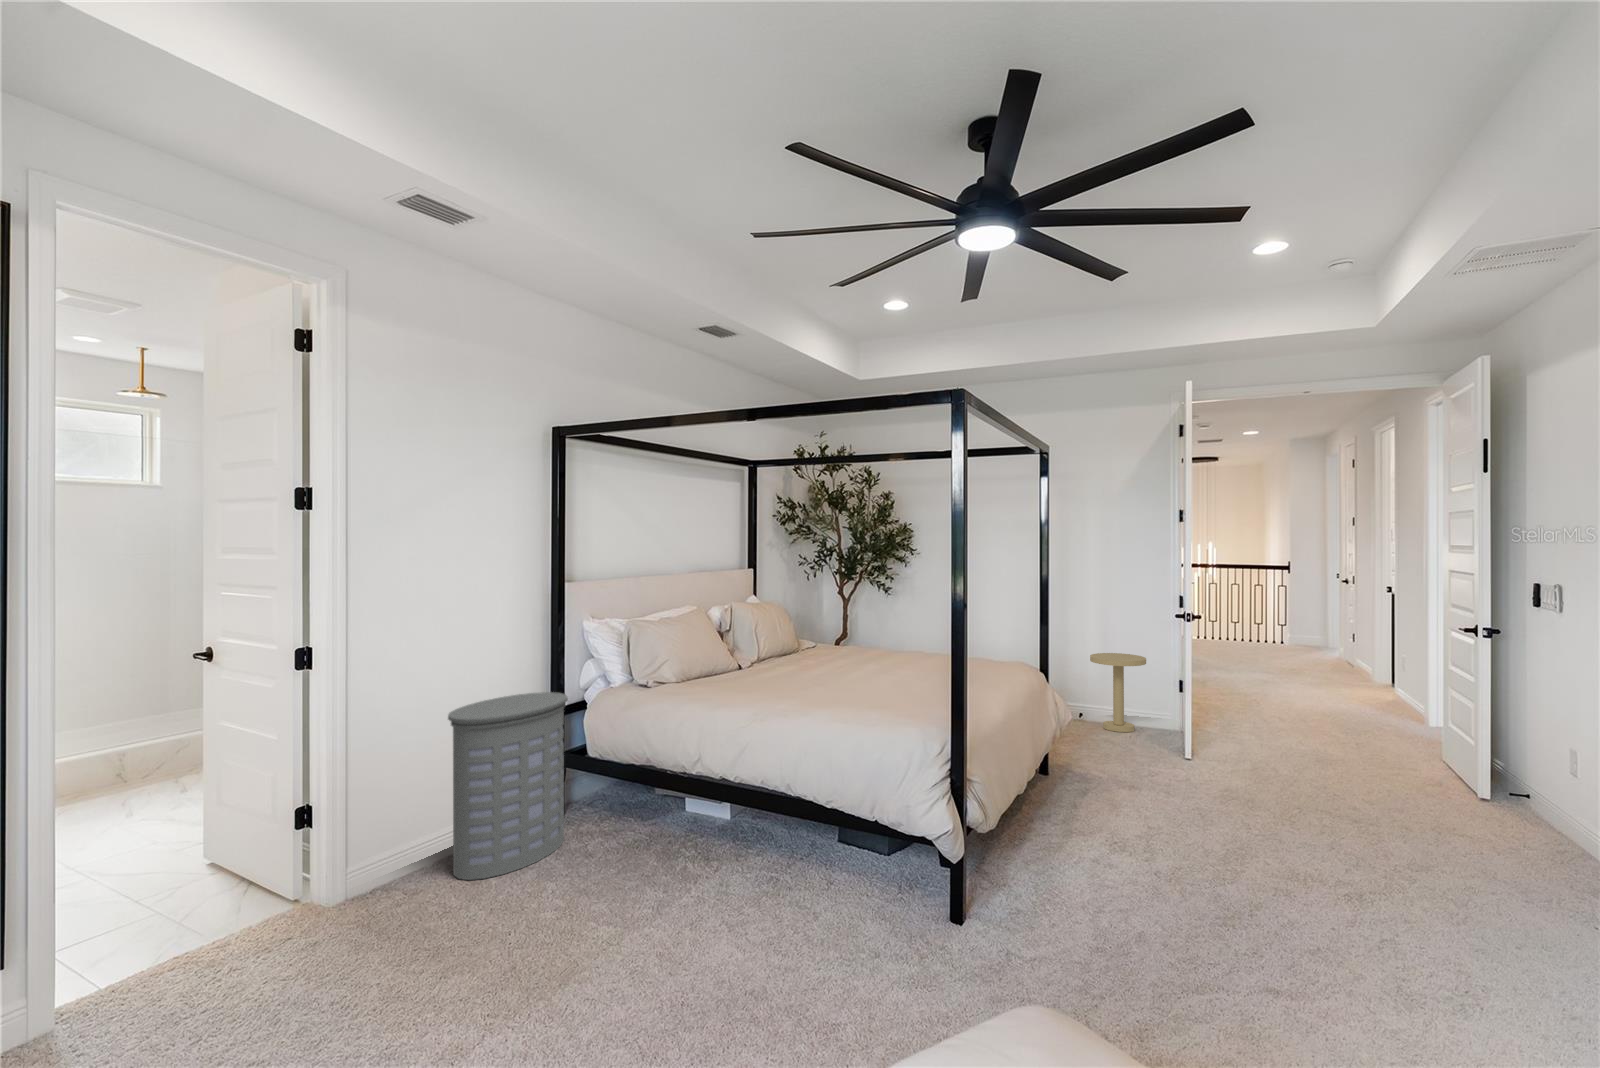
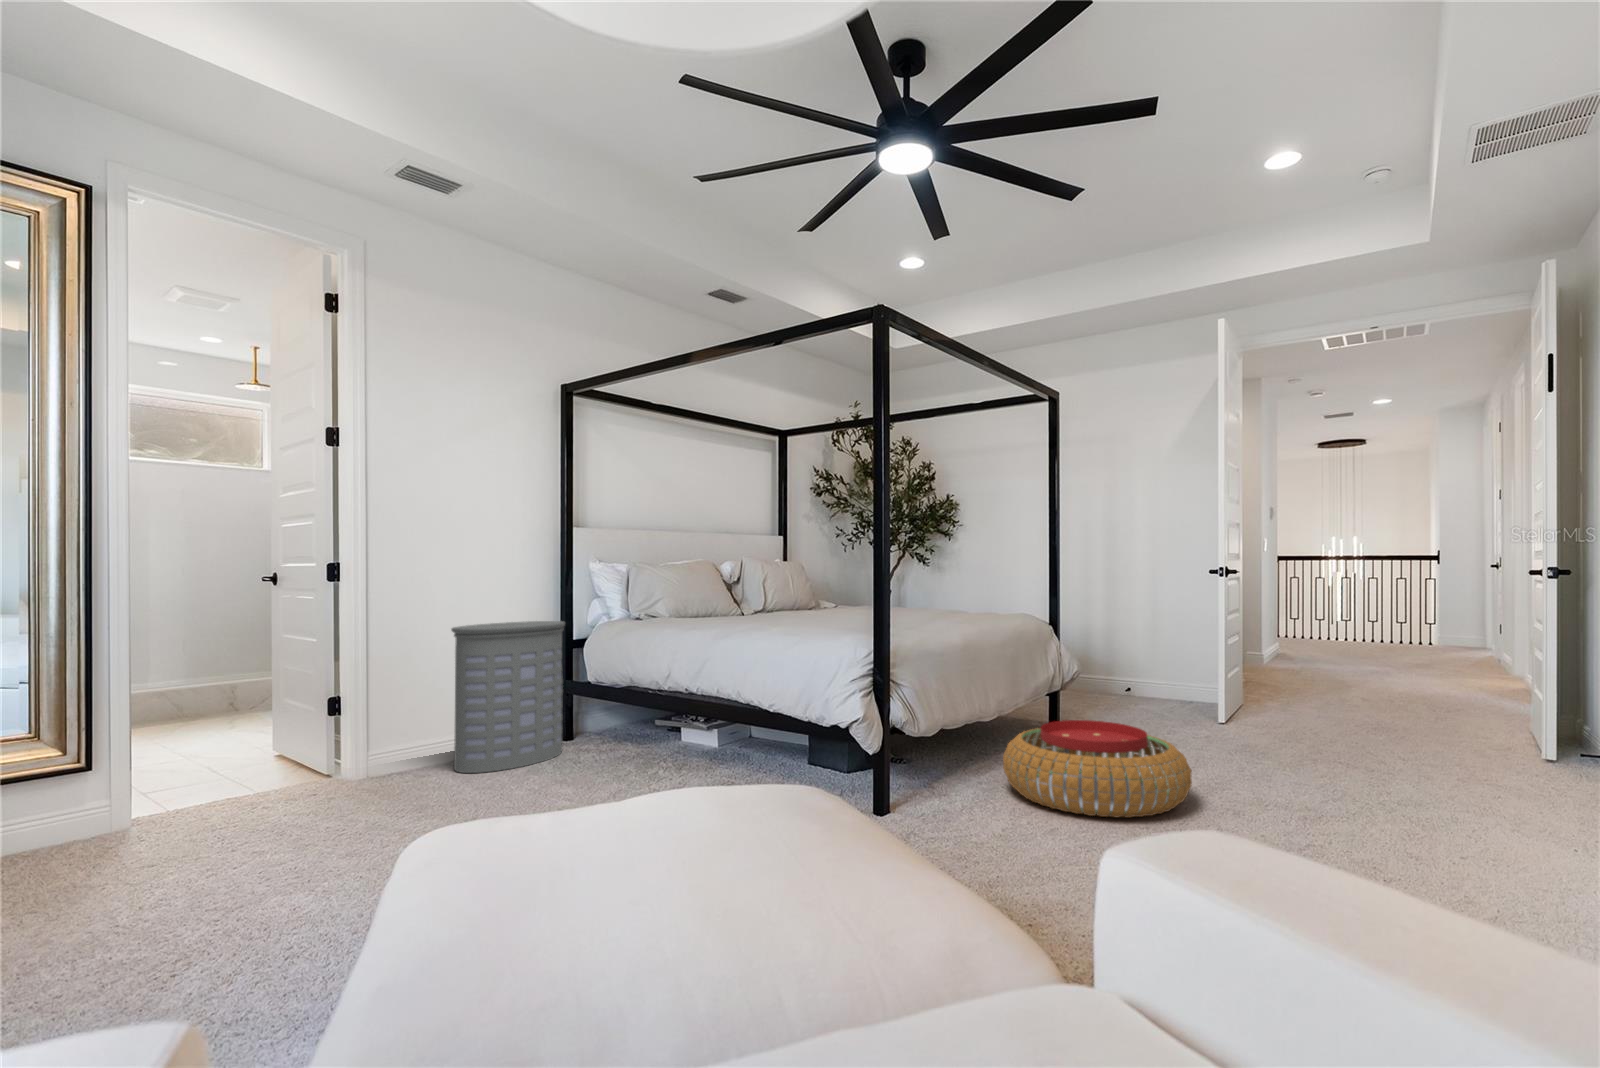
side table: present [1090,653,1146,732] -> none [1134,622,1195,704]
pouf: none [1048,789,1234,899] -> present [1003,720,1192,817]

